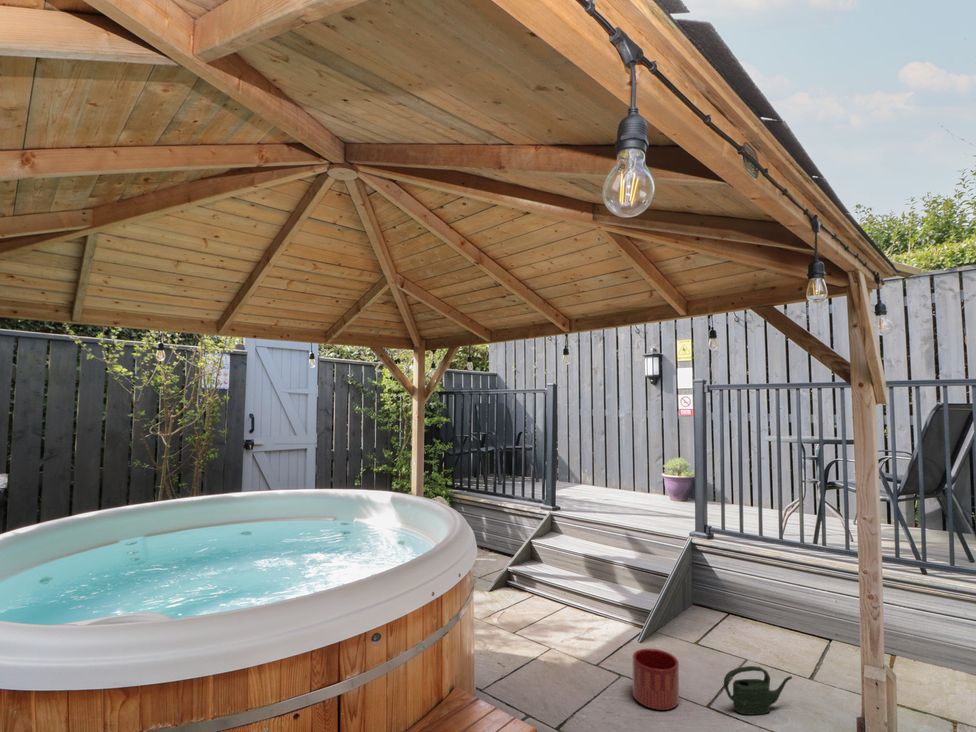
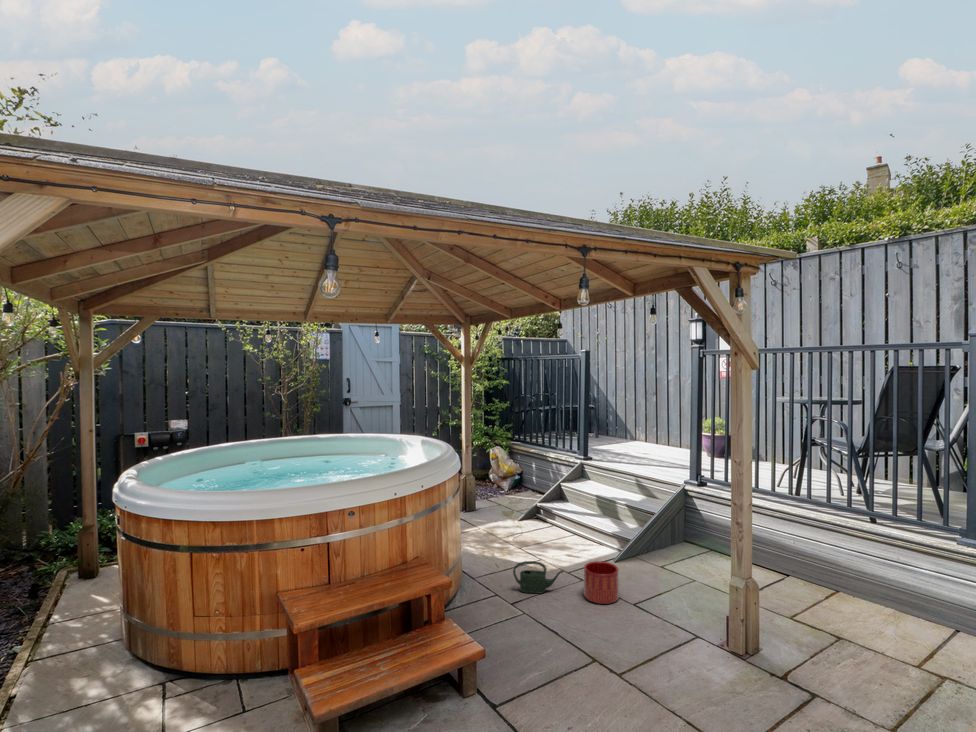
watering can: present [724,666,792,715] -> present [513,561,563,593]

